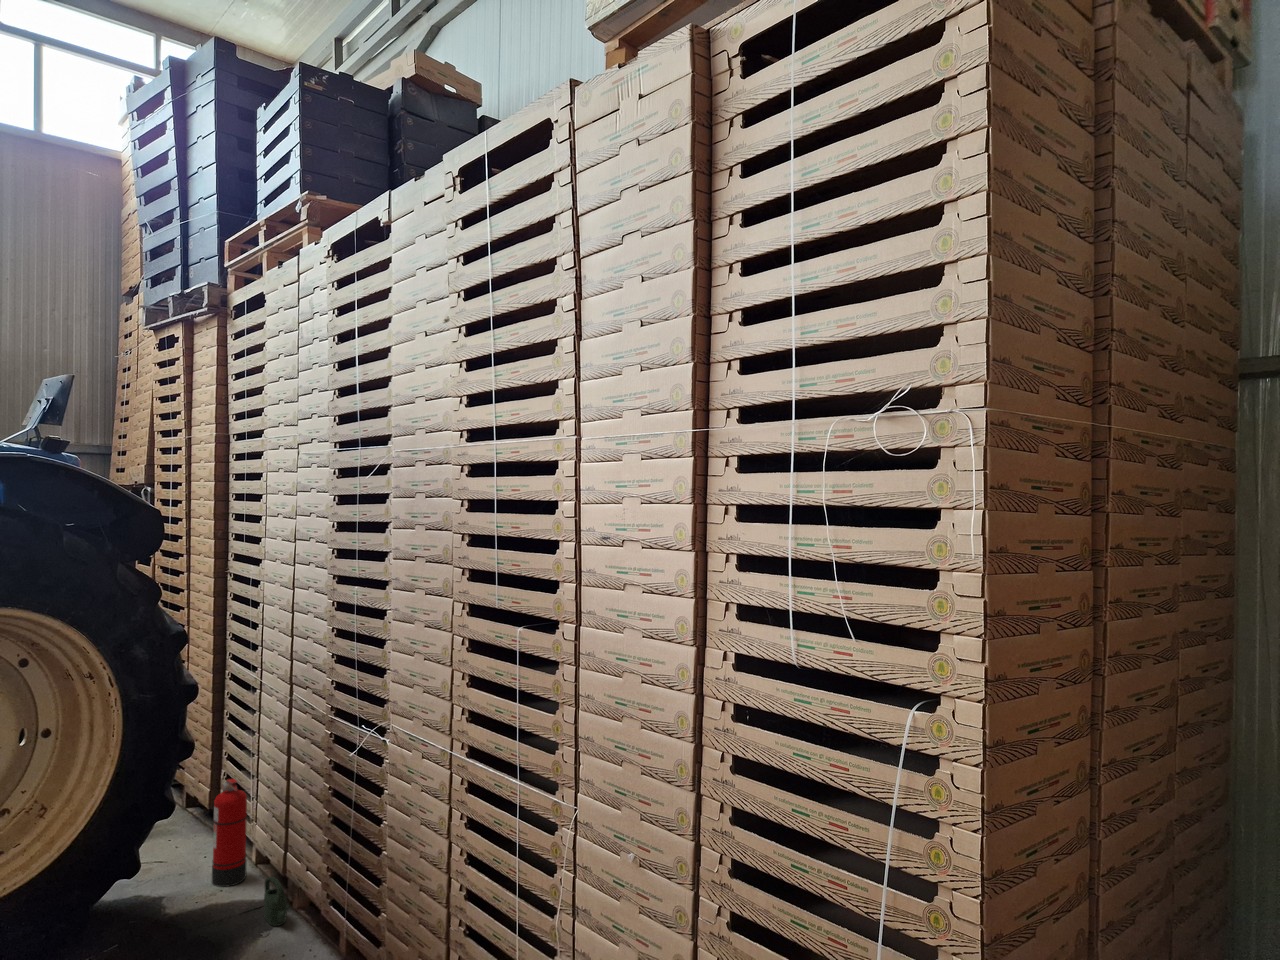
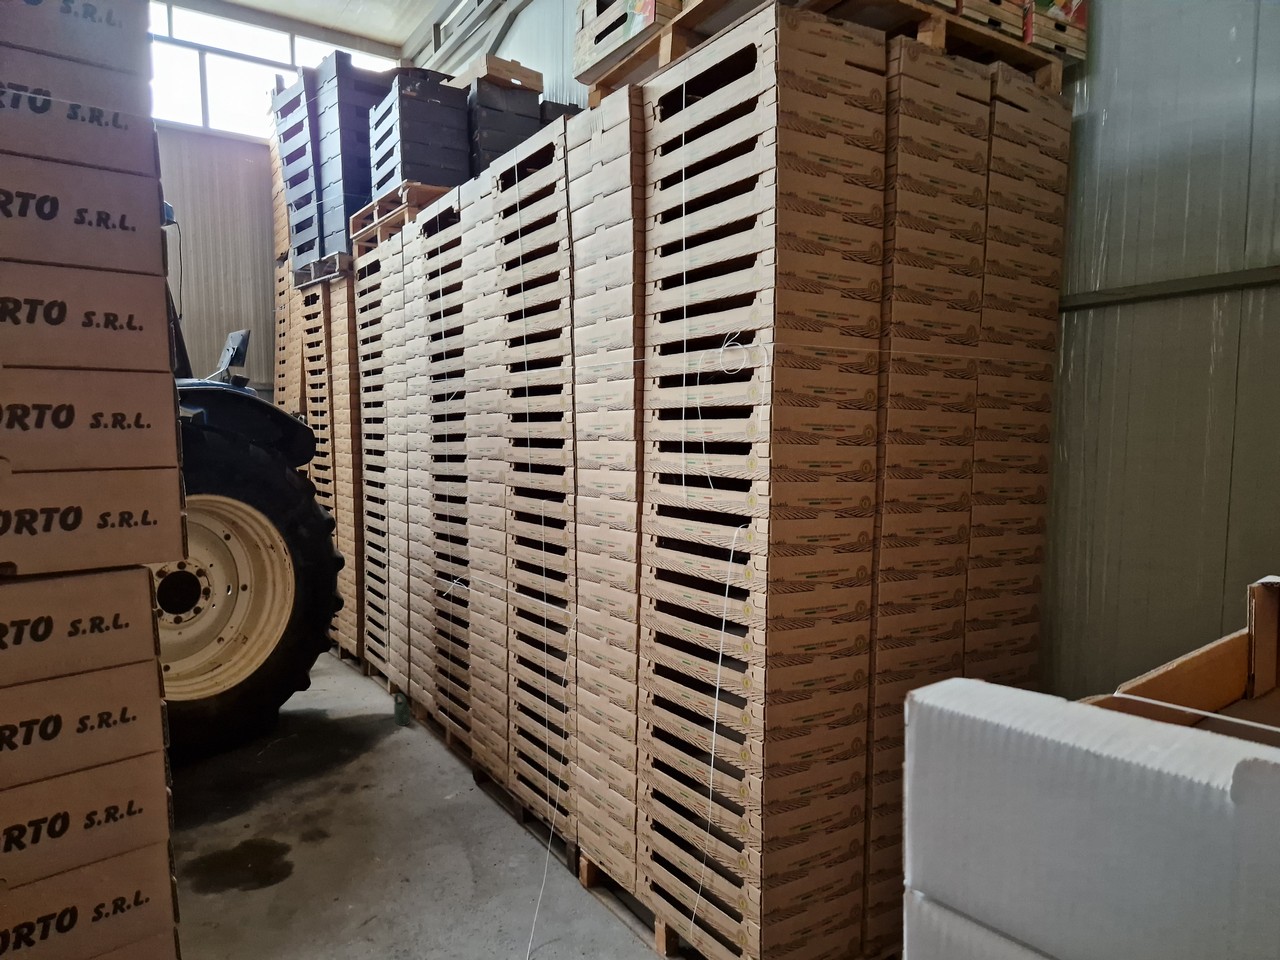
fire extinguisher: present [212,779,247,887] -> none [358,628,383,704]

